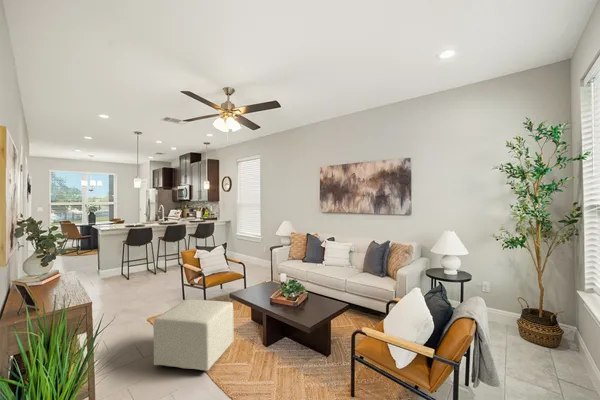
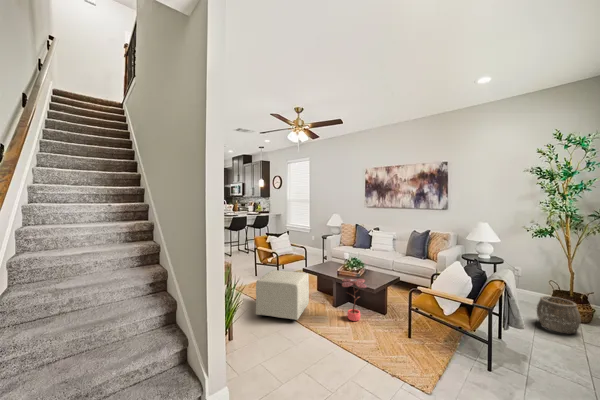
potted plant: none [269,308,302,366] -> present [342,278,367,321]
woven basket: none [507,320,558,368] -> present [537,296,581,333]

